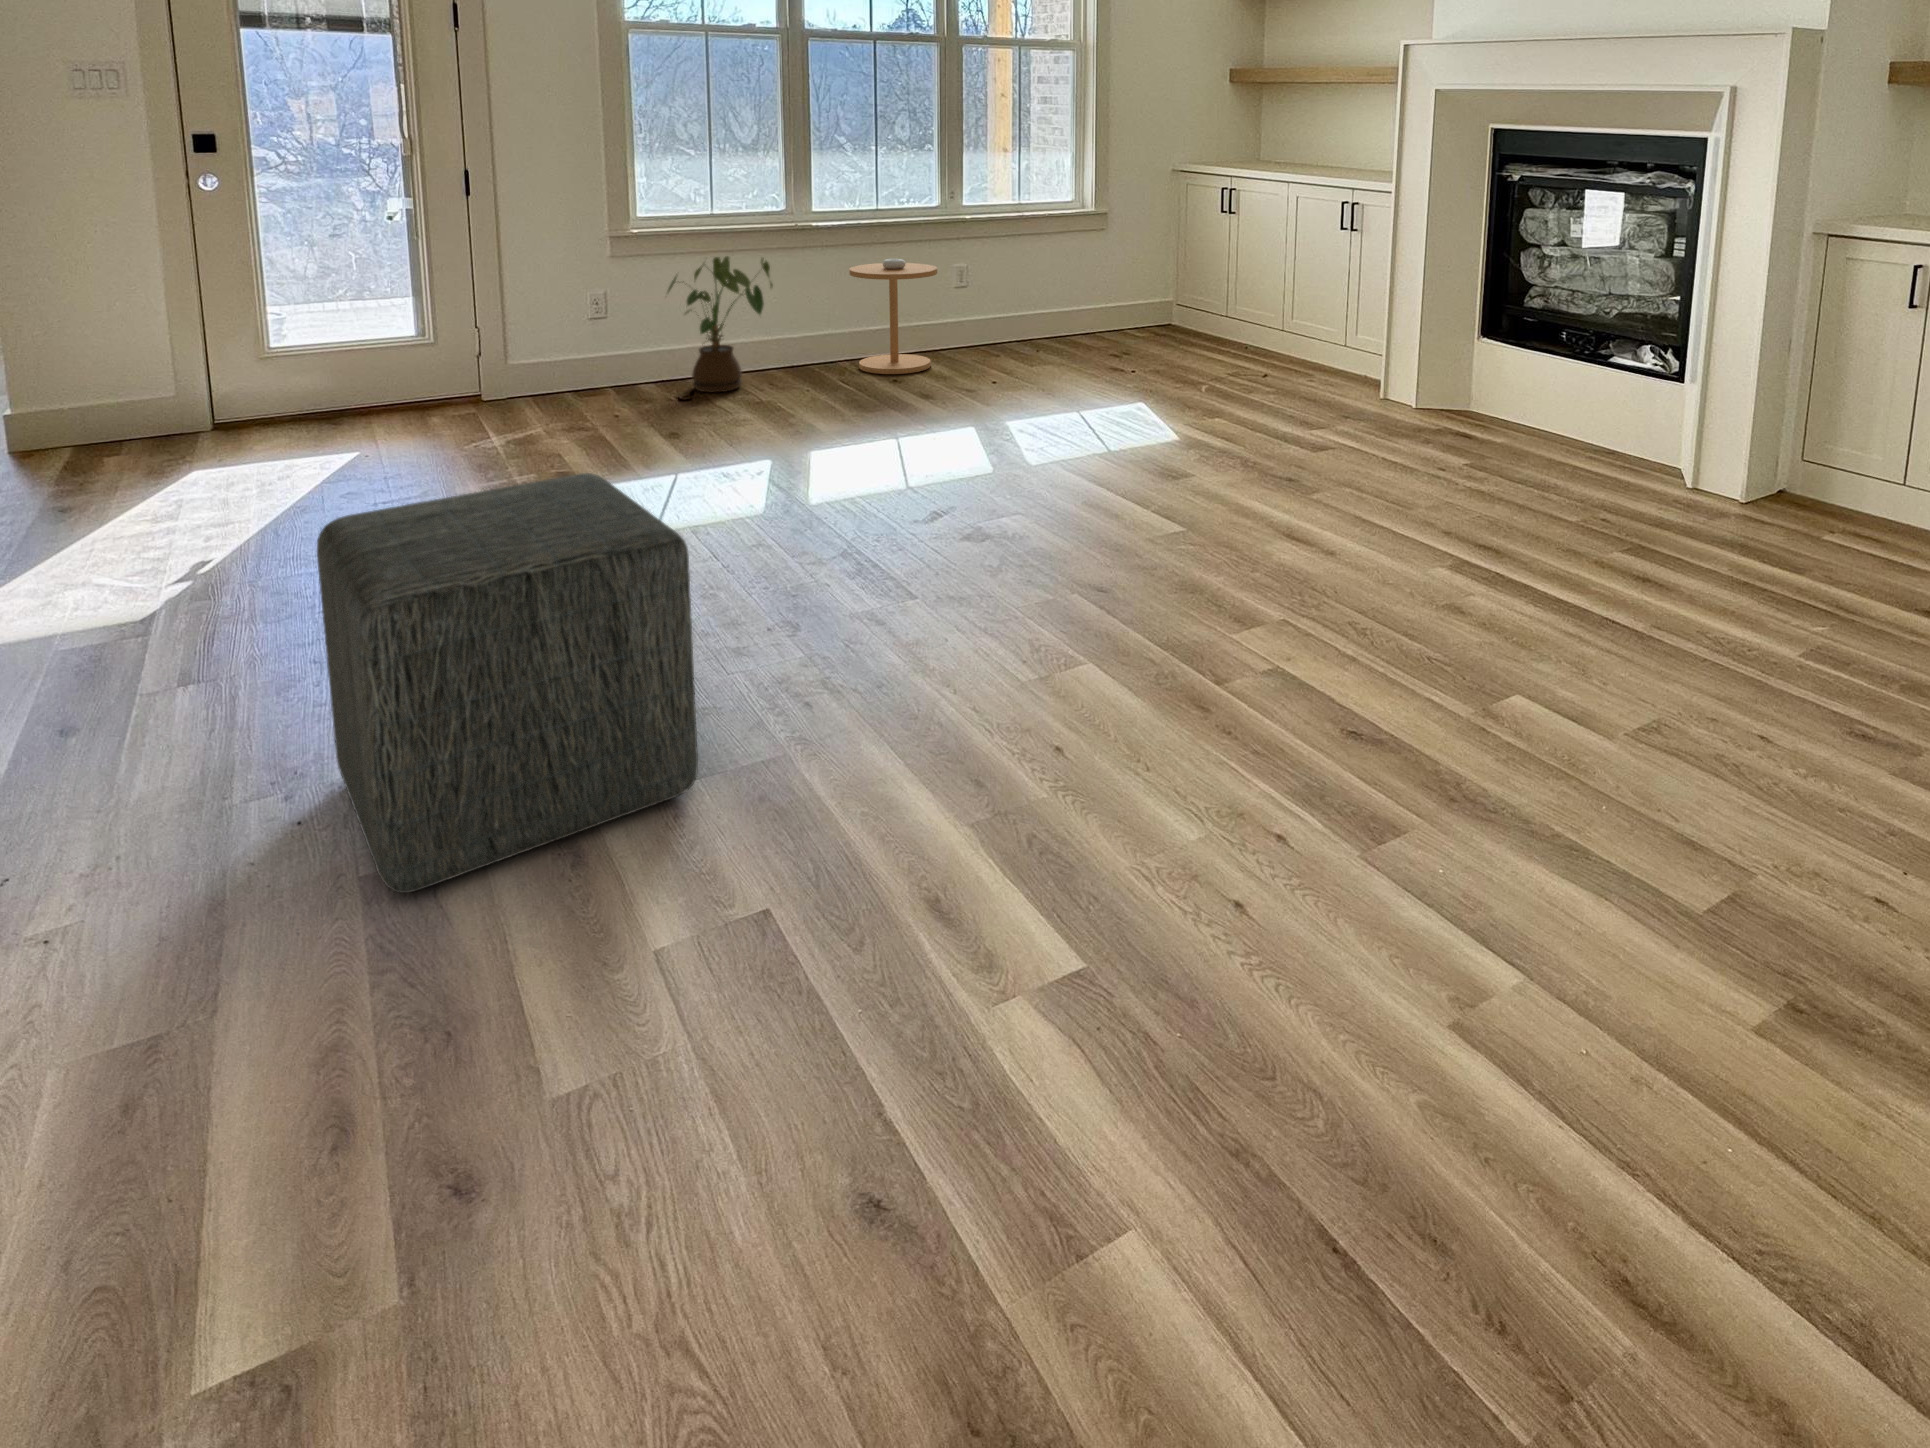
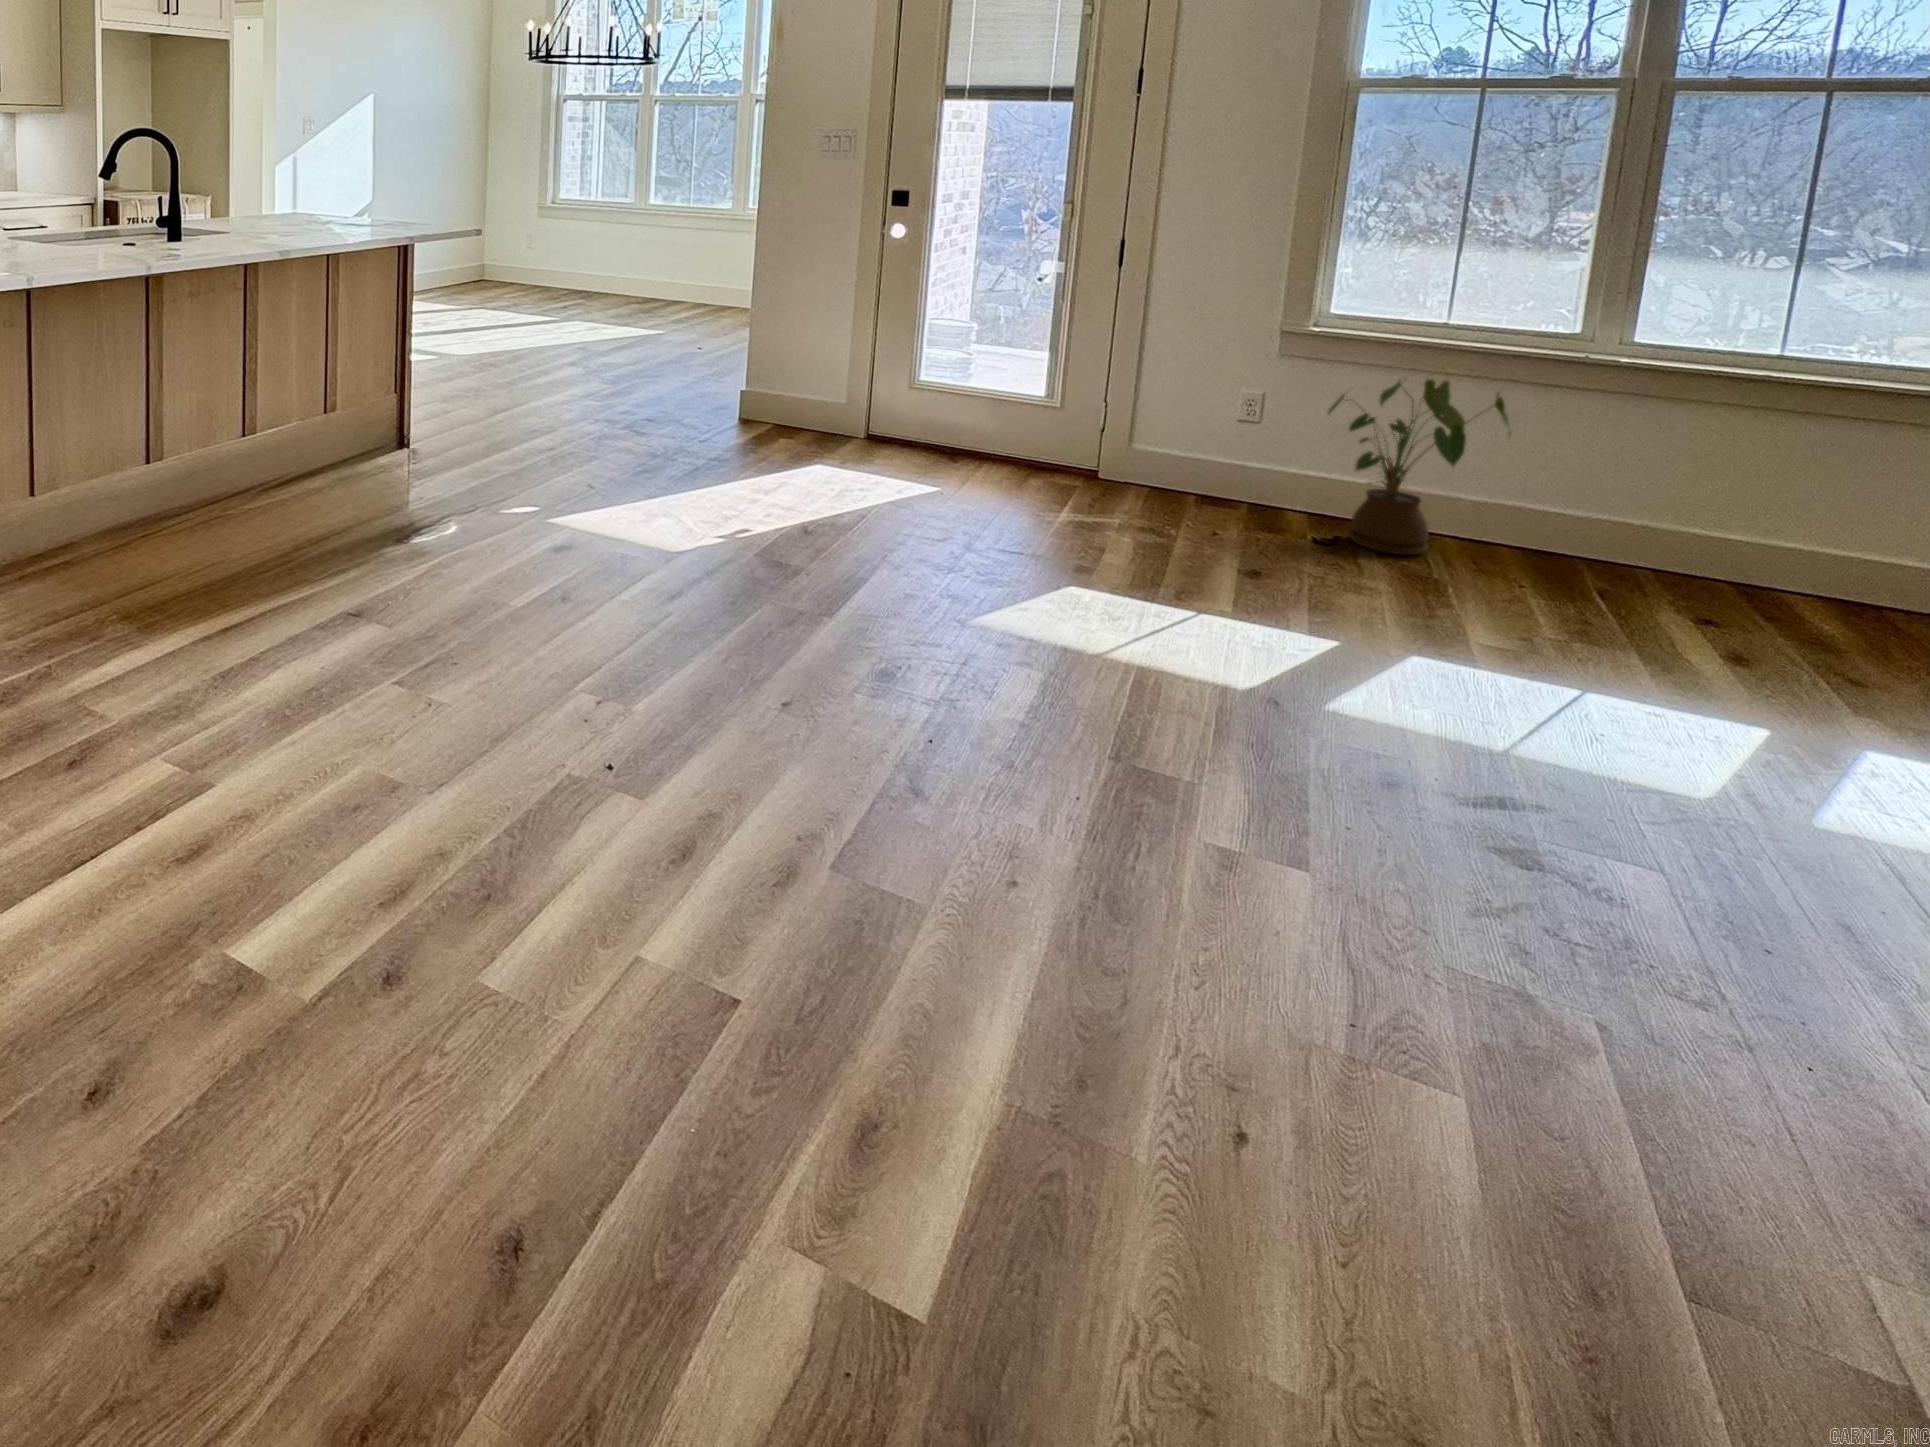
side table: present [850,259,937,374] -> none [1667,435,1885,630]
ottoman: present [317,473,698,893] -> none [560,504,880,873]

